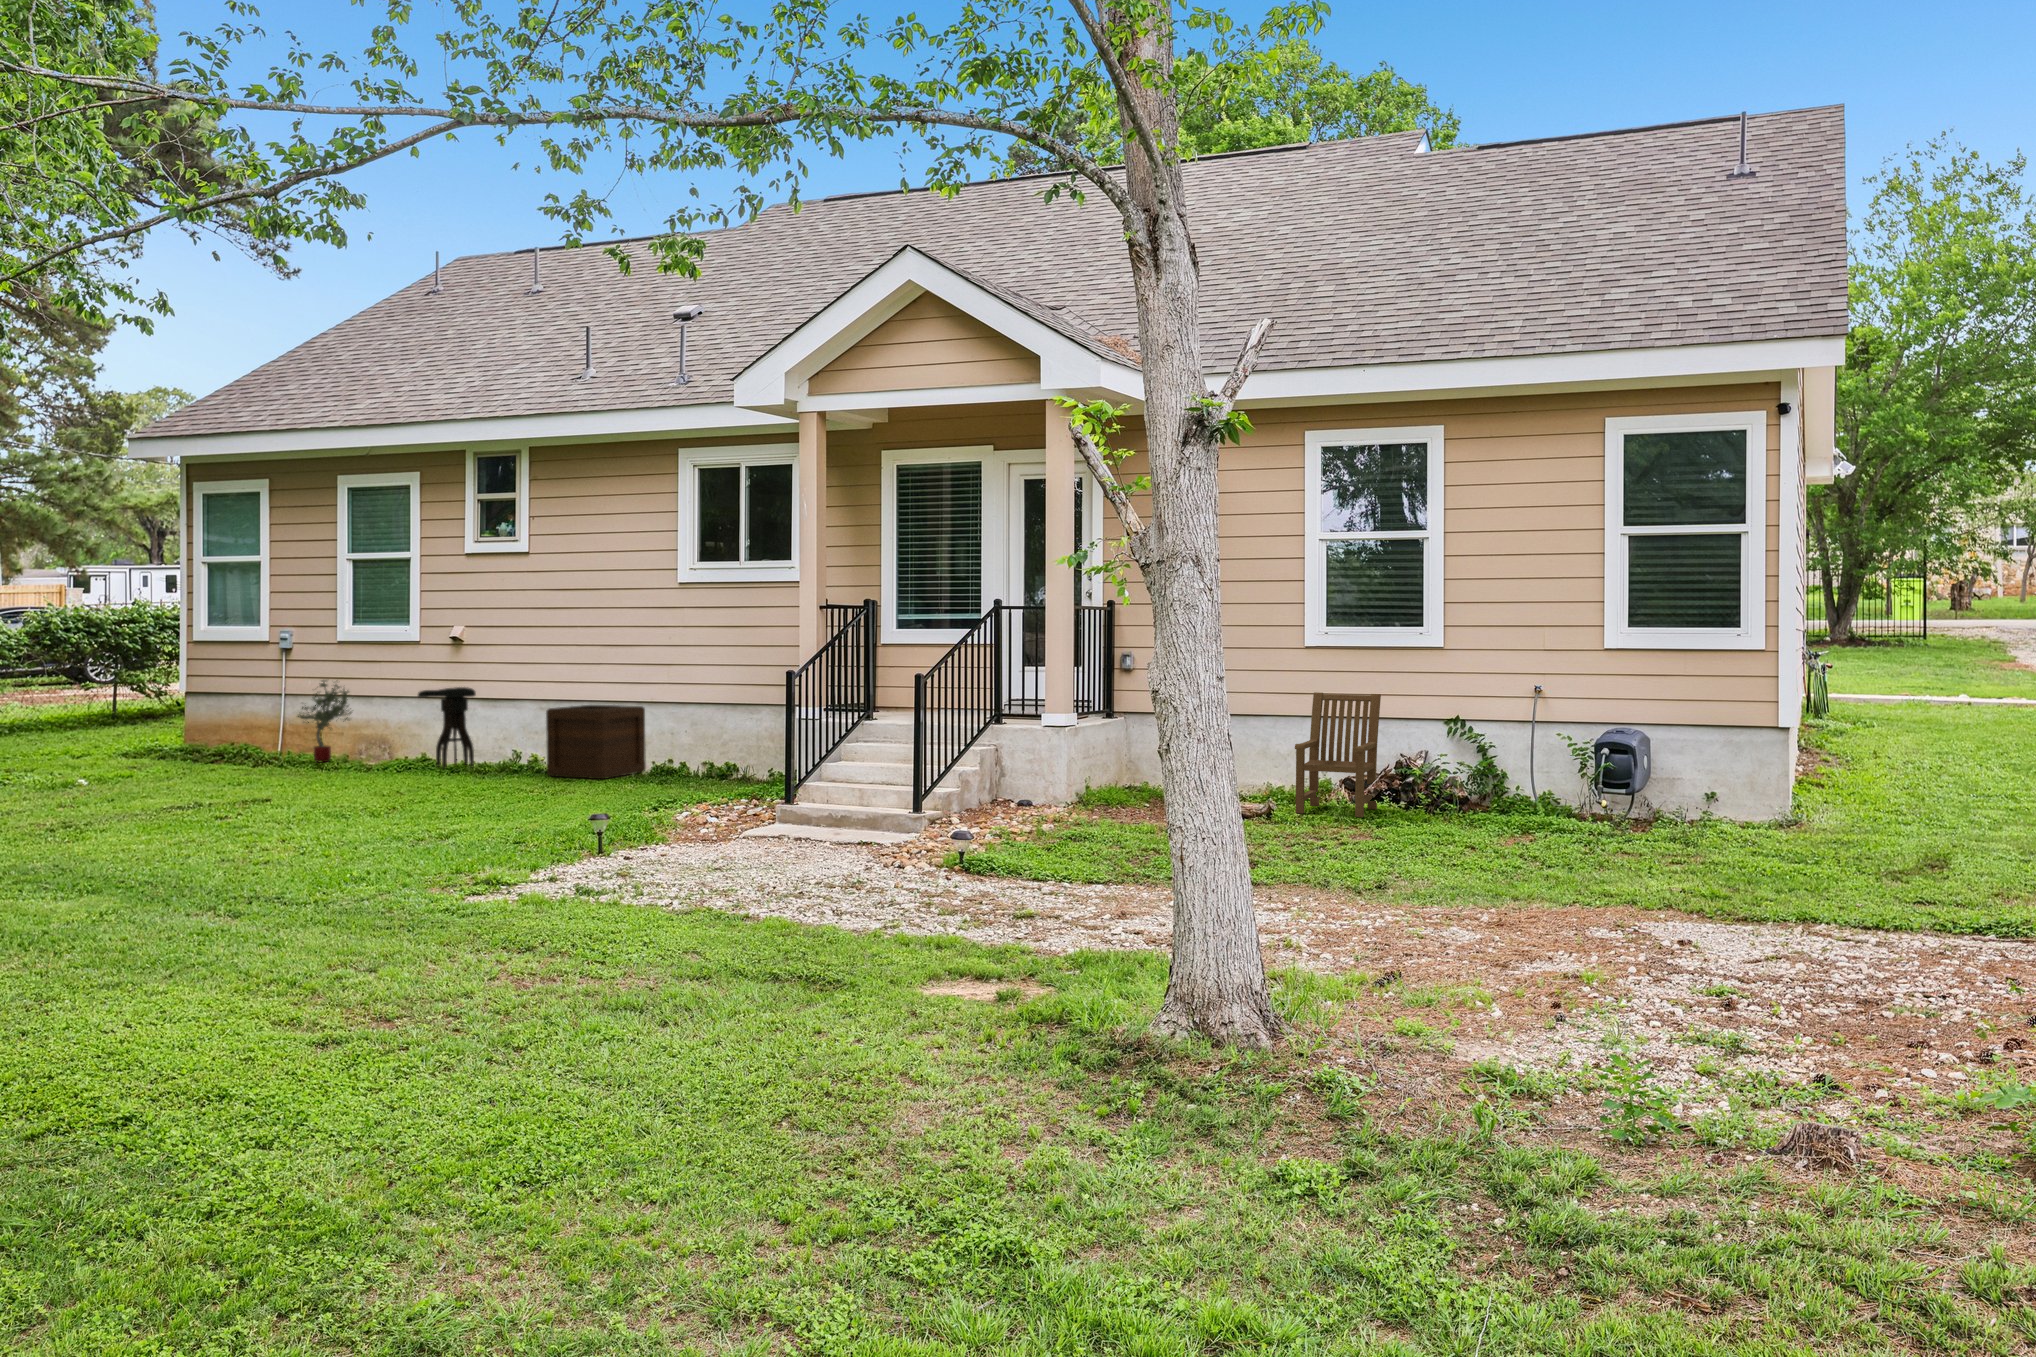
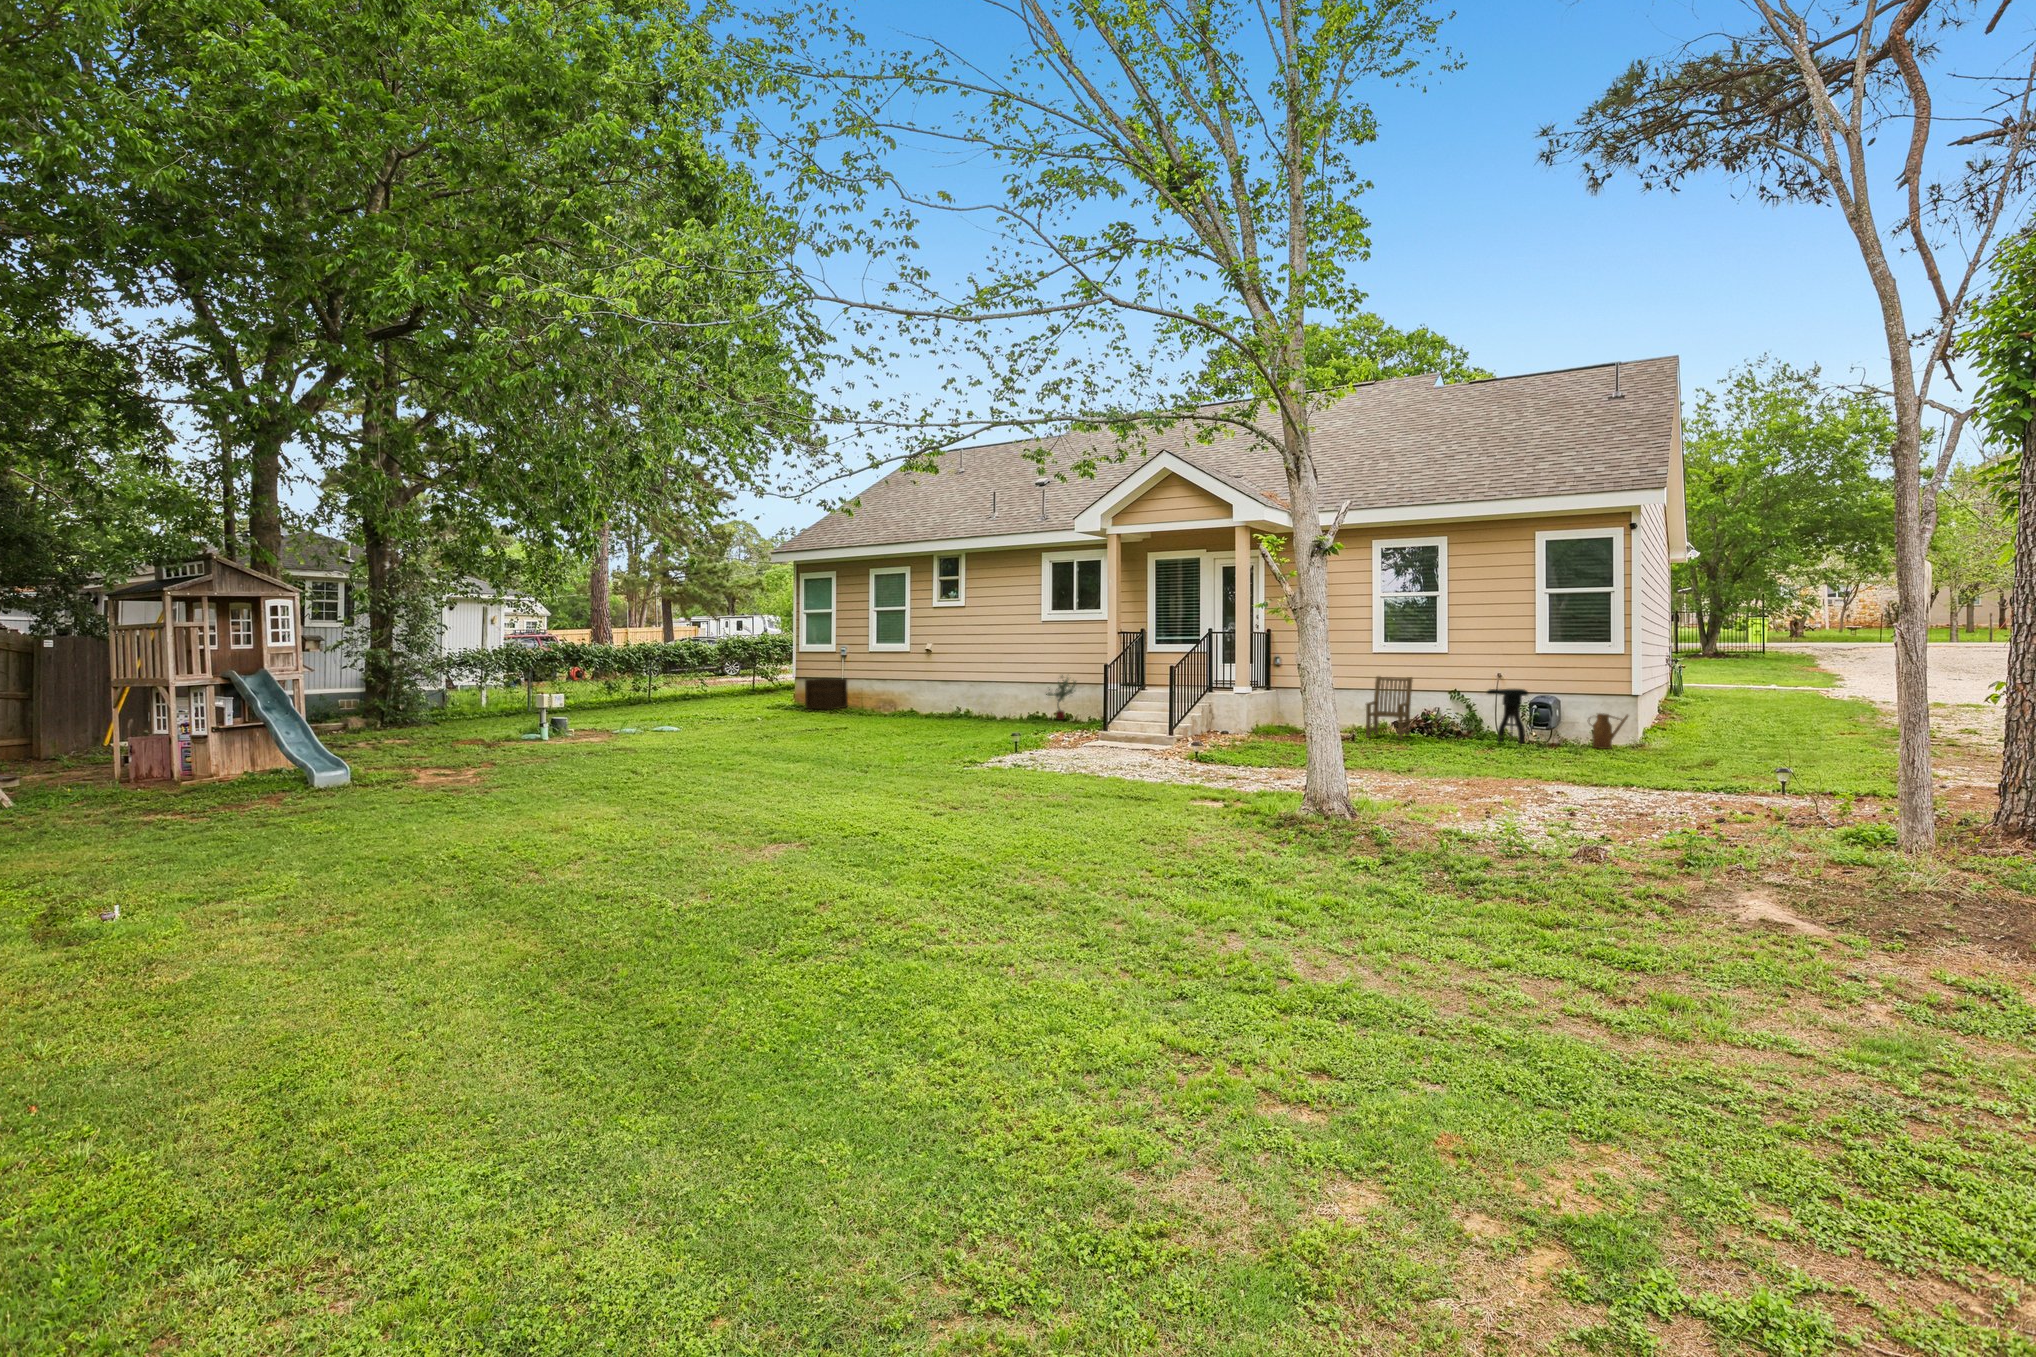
potted tree: present [298,680,352,762] -> present [1046,675,1076,720]
stool: present [418,687,476,769] -> present [1487,689,1528,745]
wooden crate: present [546,705,646,779] -> present [805,678,848,710]
watering can: none [1695,763,1769,831] -> present [1589,713,1628,749]

